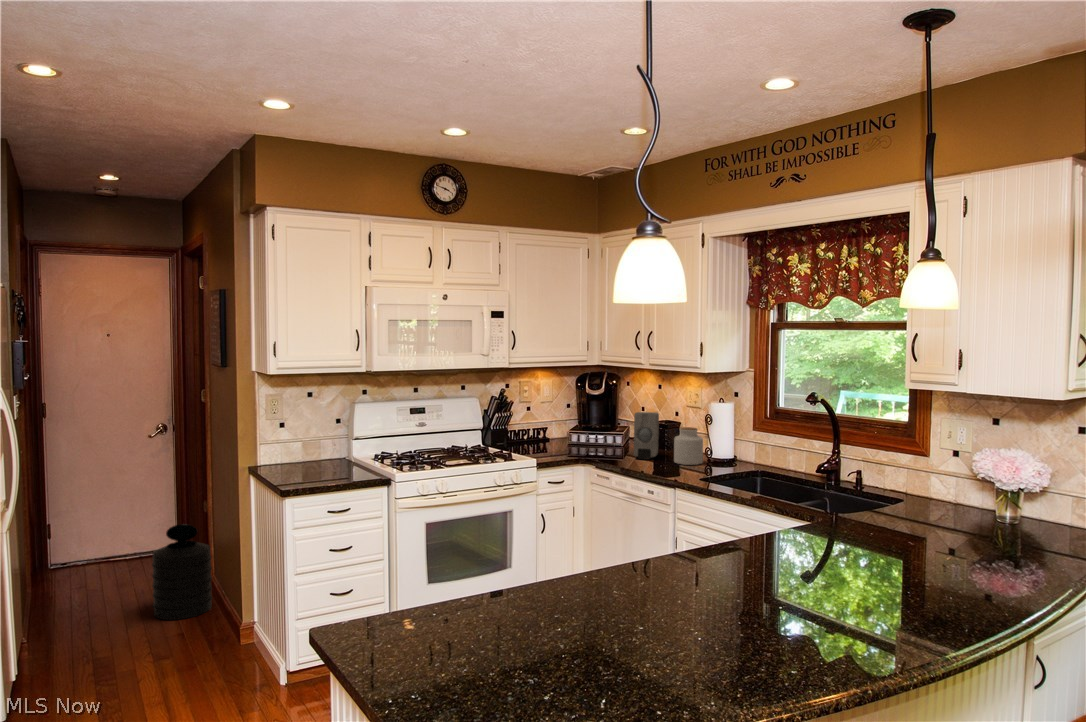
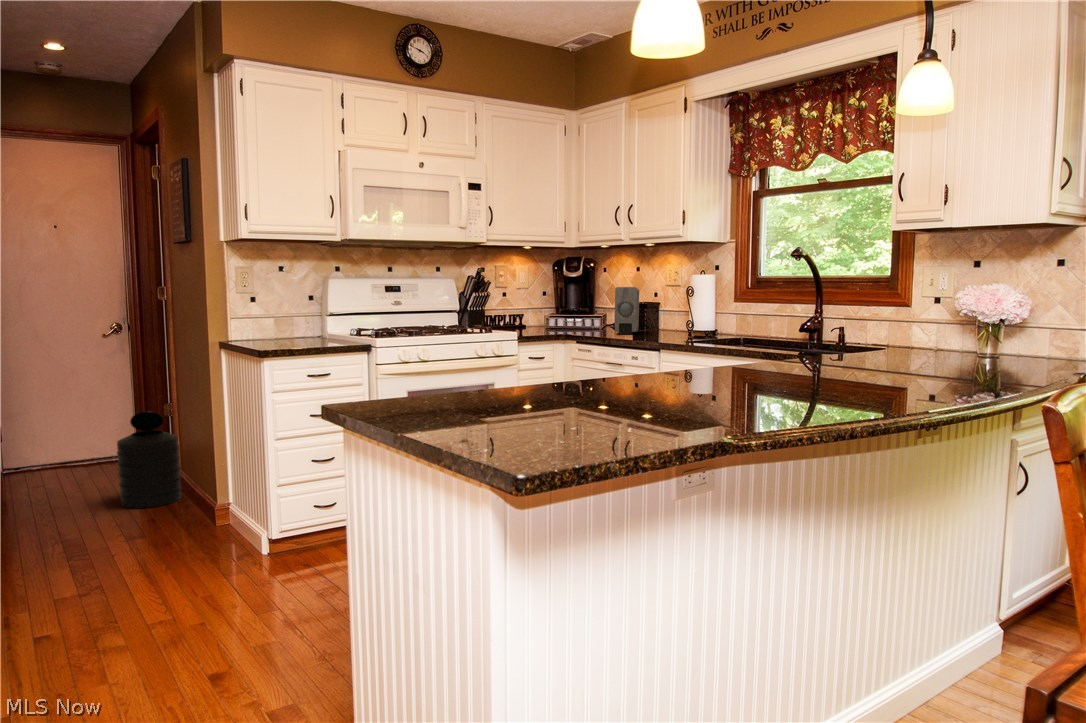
jar: present [674,427,703,465] -> none [656,300,685,336]

